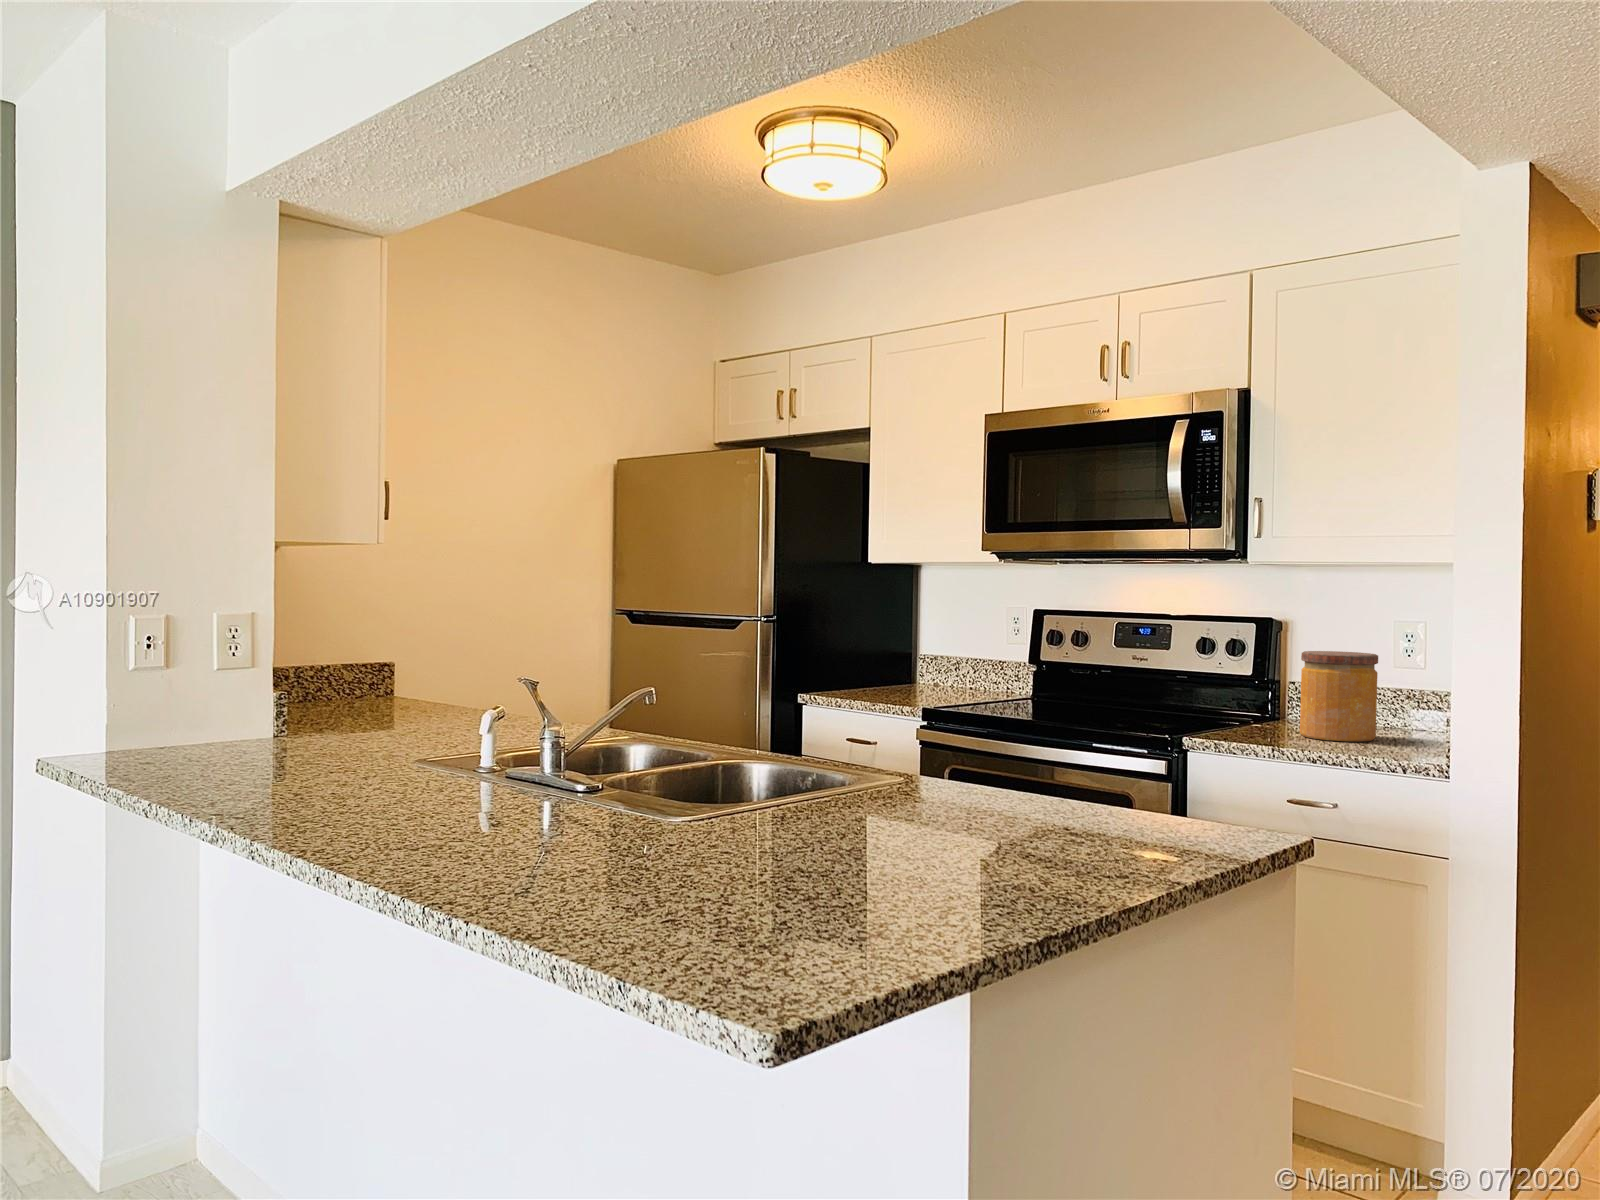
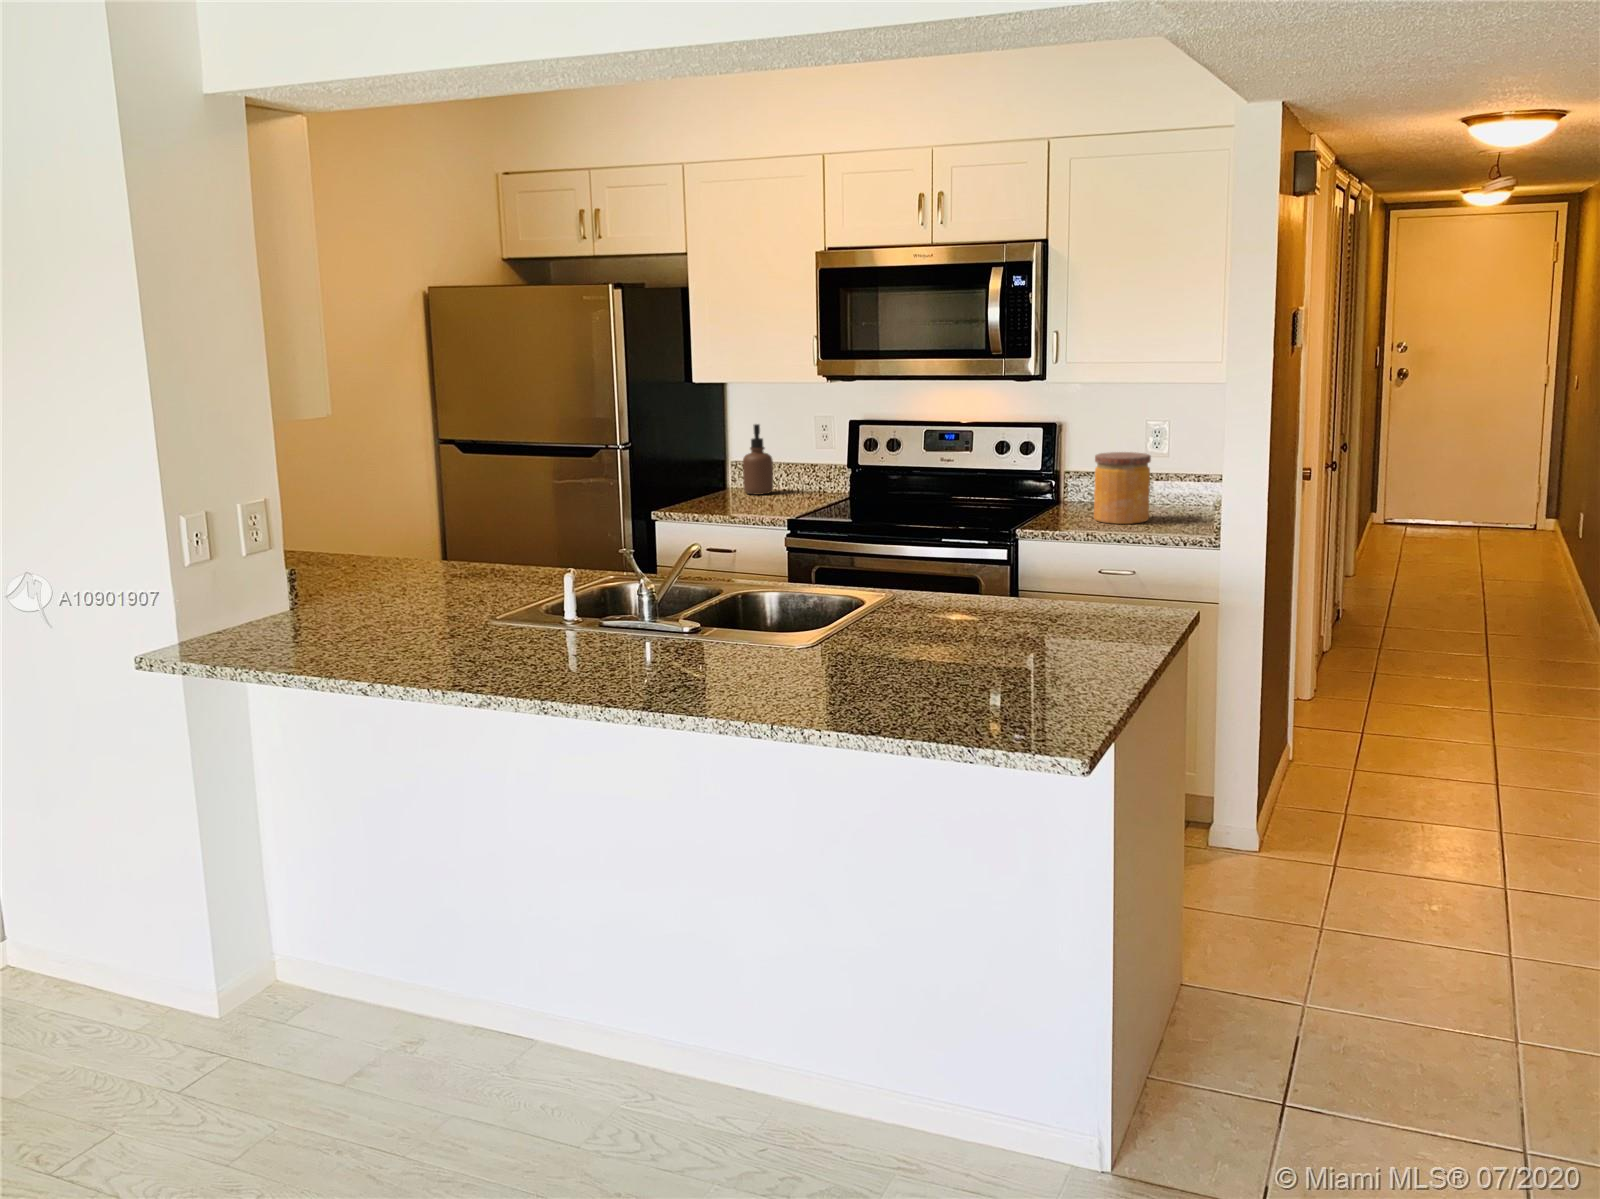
soap dispenser: none [924,613,957,689] -> present [743,424,773,495]

